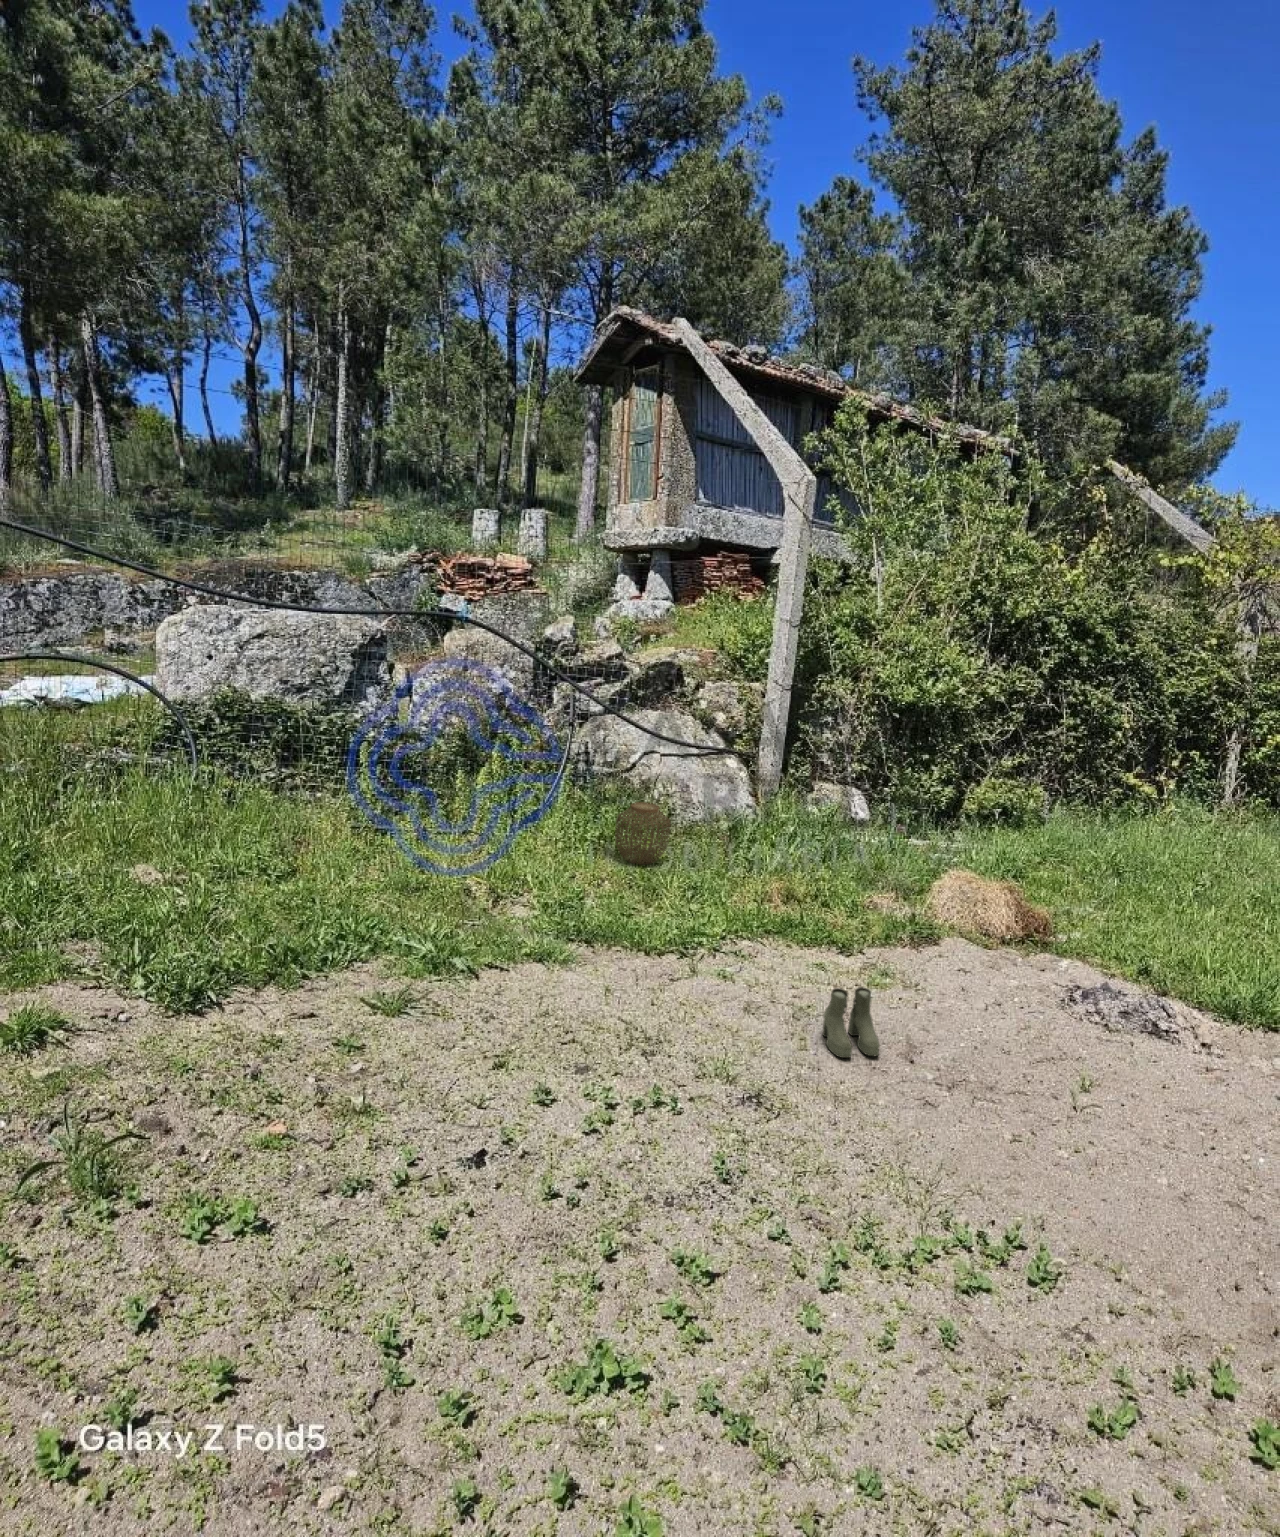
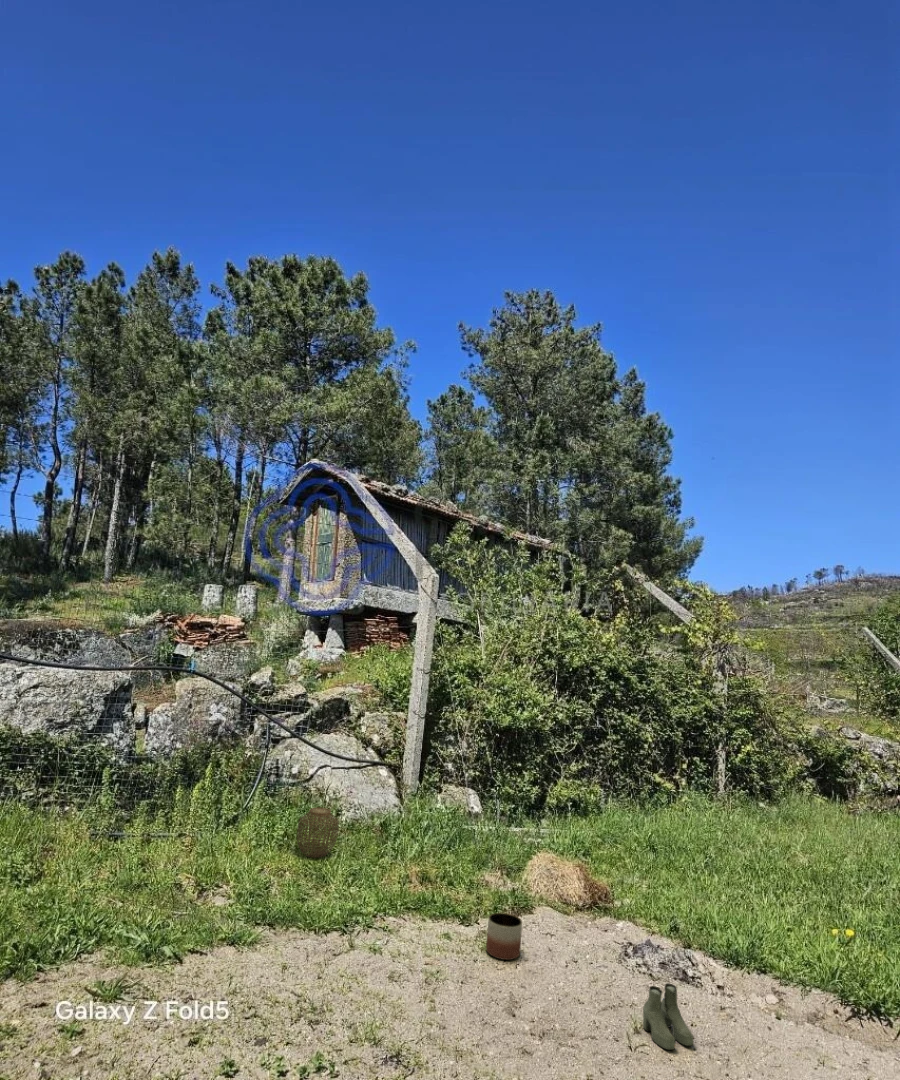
planter: none [880,948,934,1007] -> present [486,913,522,960]
boots: present [822,987,880,1058] -> present [643,983,693,1050]

